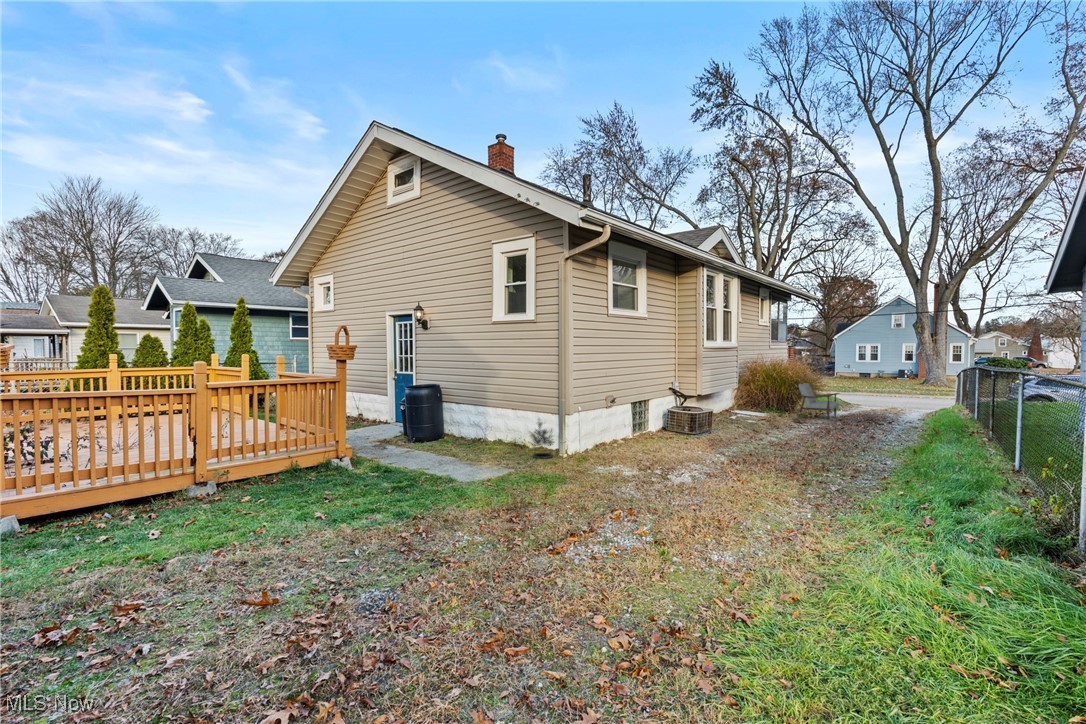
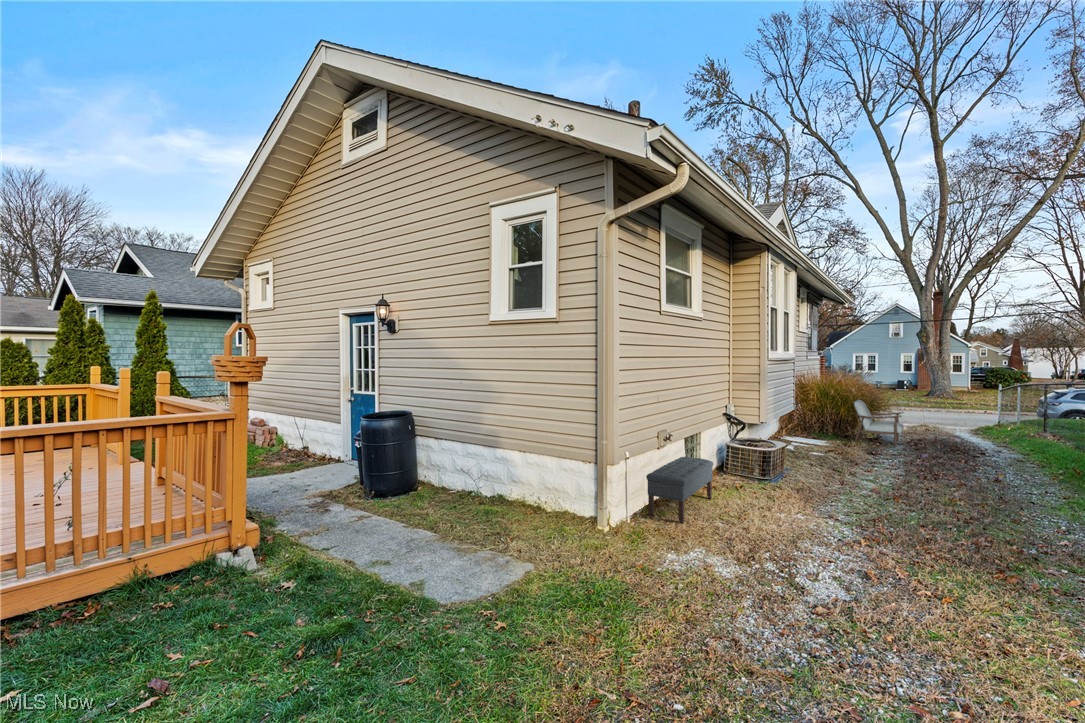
bench: none [595,416,648,453] -> present [646,457,713,524]
potted tree: present [530,422,554,458] -> none [550,472,593,541]

